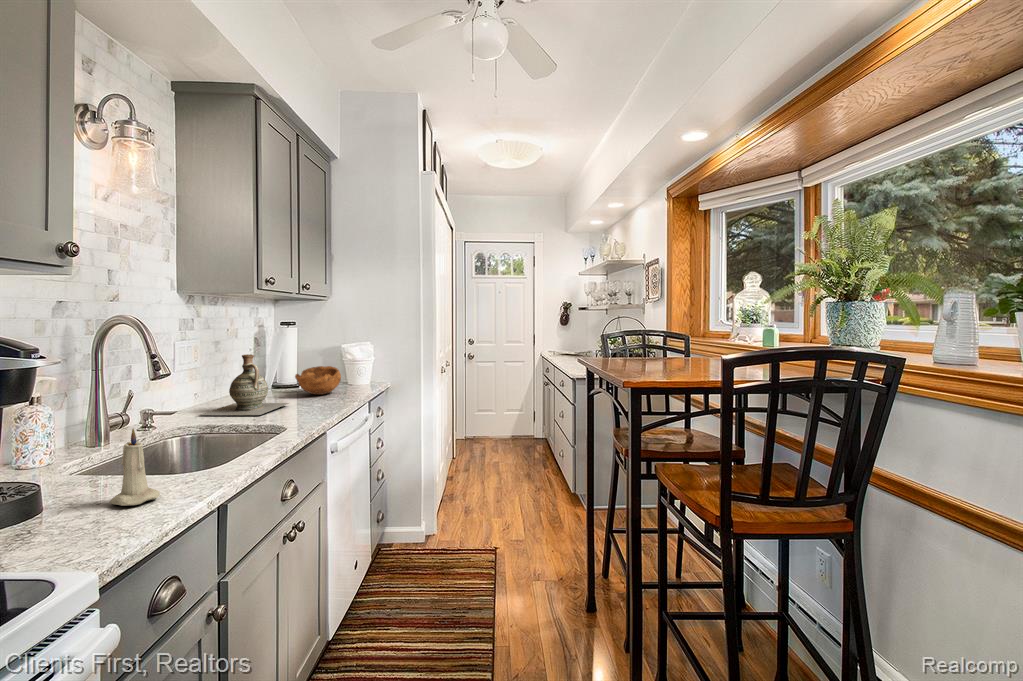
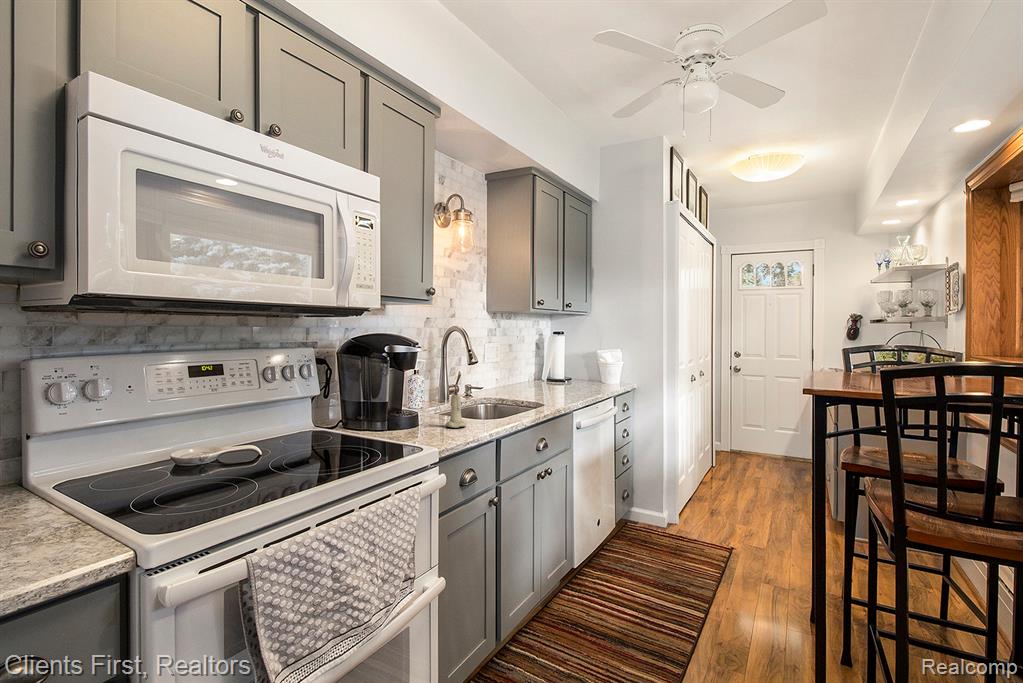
ceramic jug: present [200,354,289,415] -> none [496,354,554,397]
wooden bowl: present [295,366,341,395] -> none [560,367,595,388]

